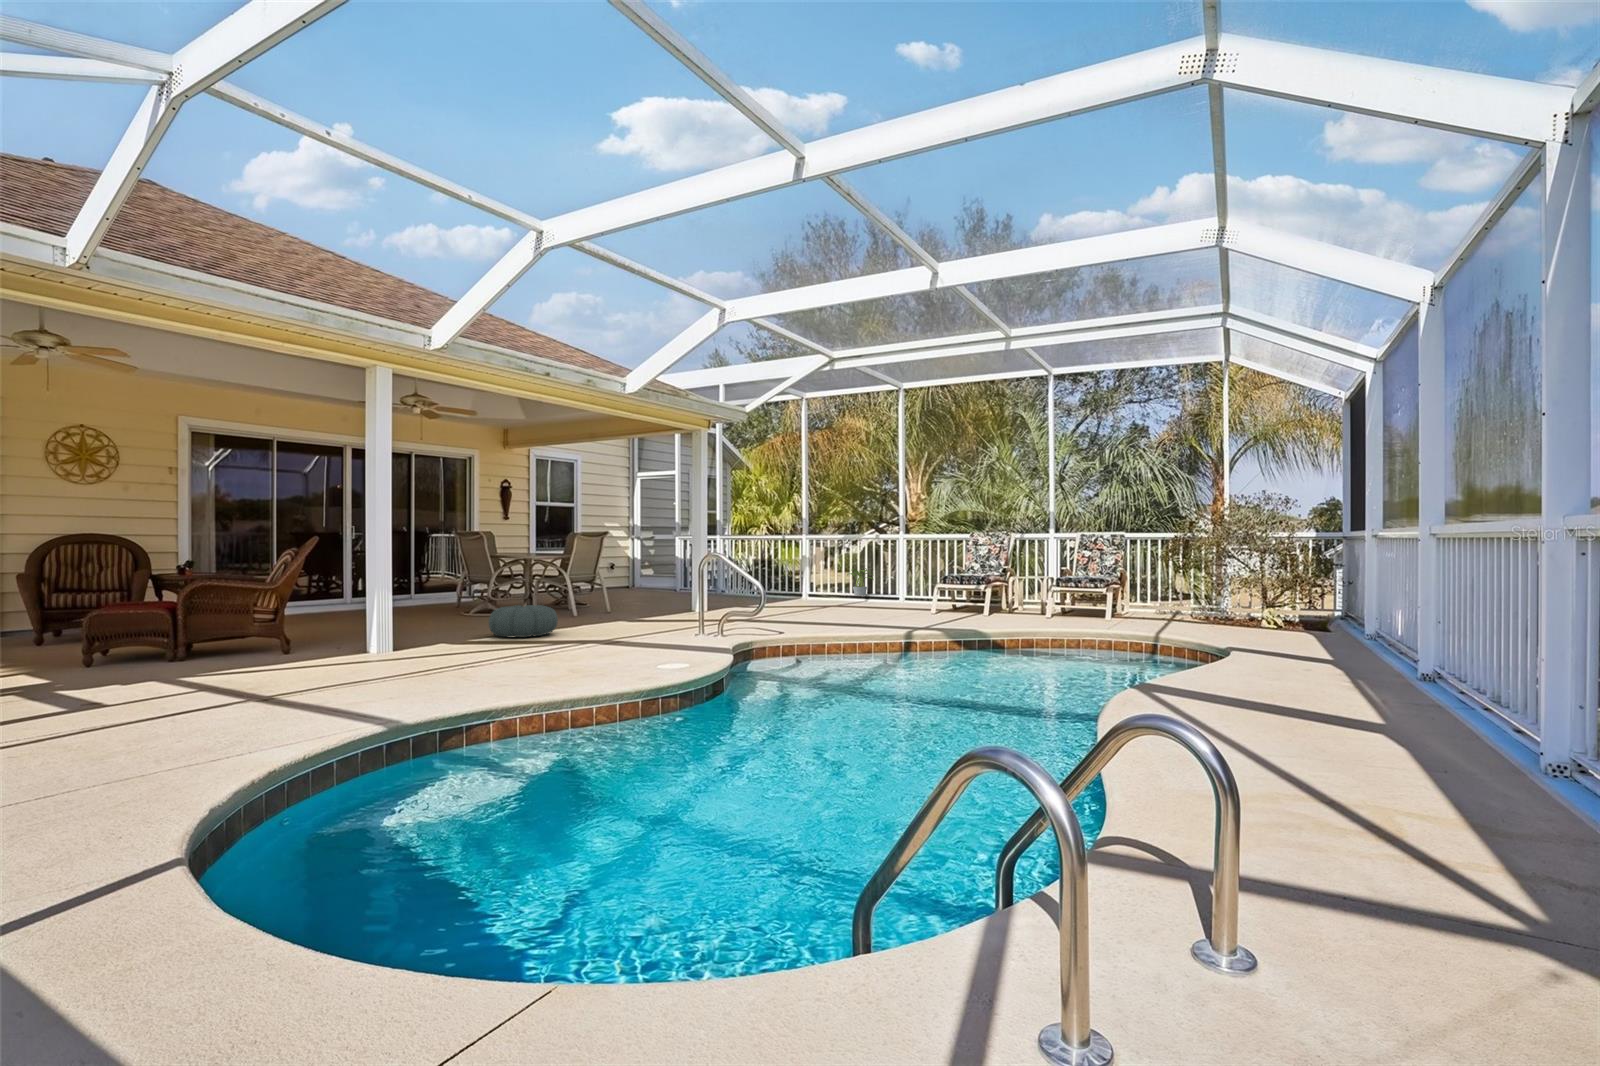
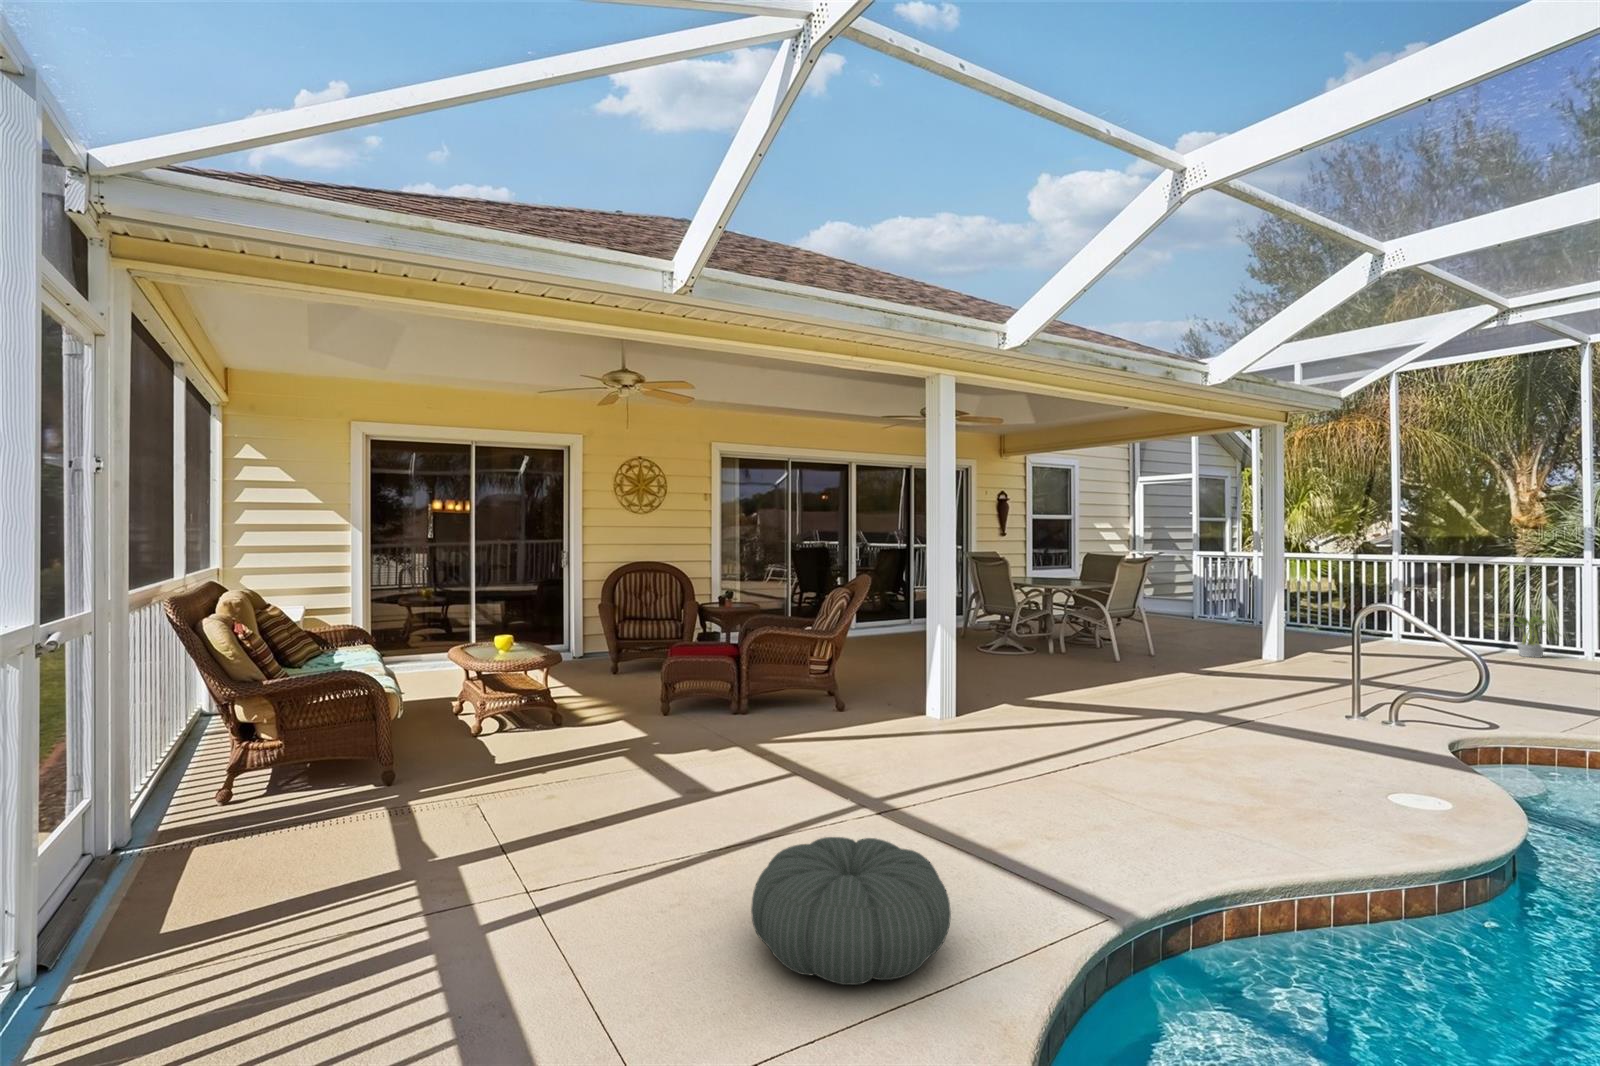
pouf: present [489,605,558,638] -> present [751,837,951,985]

